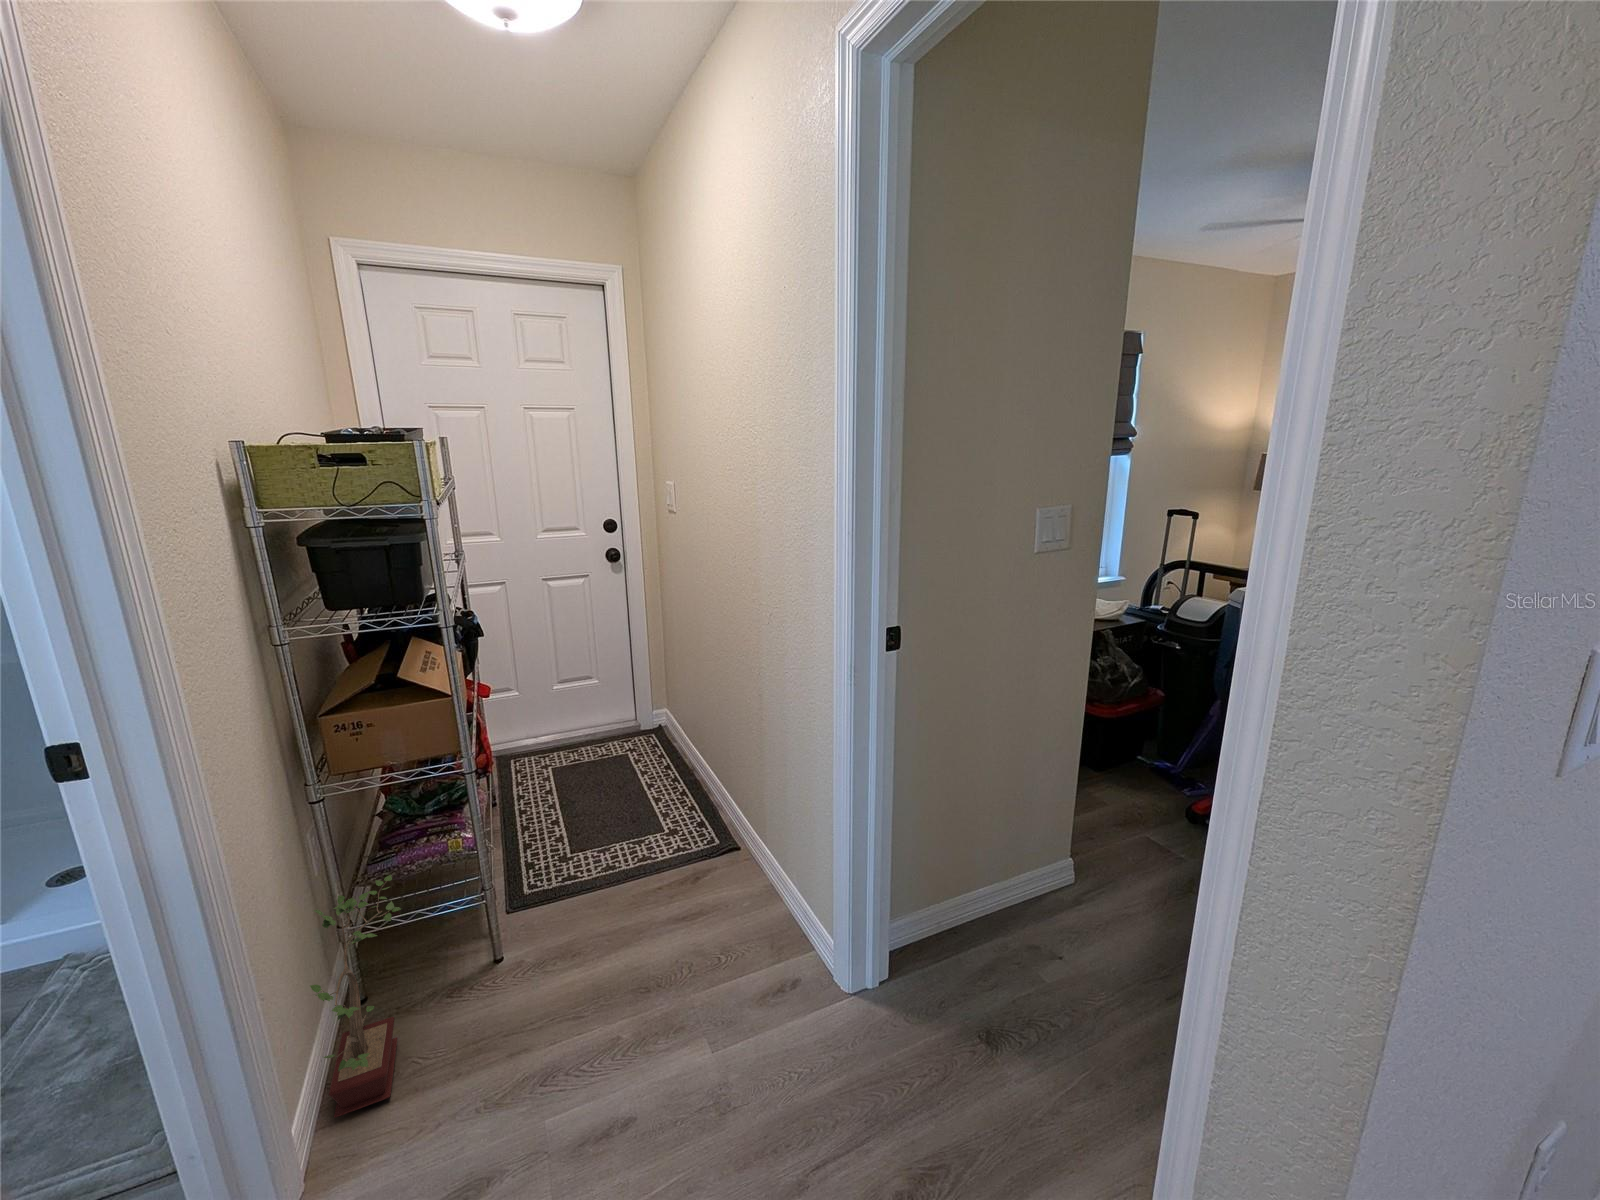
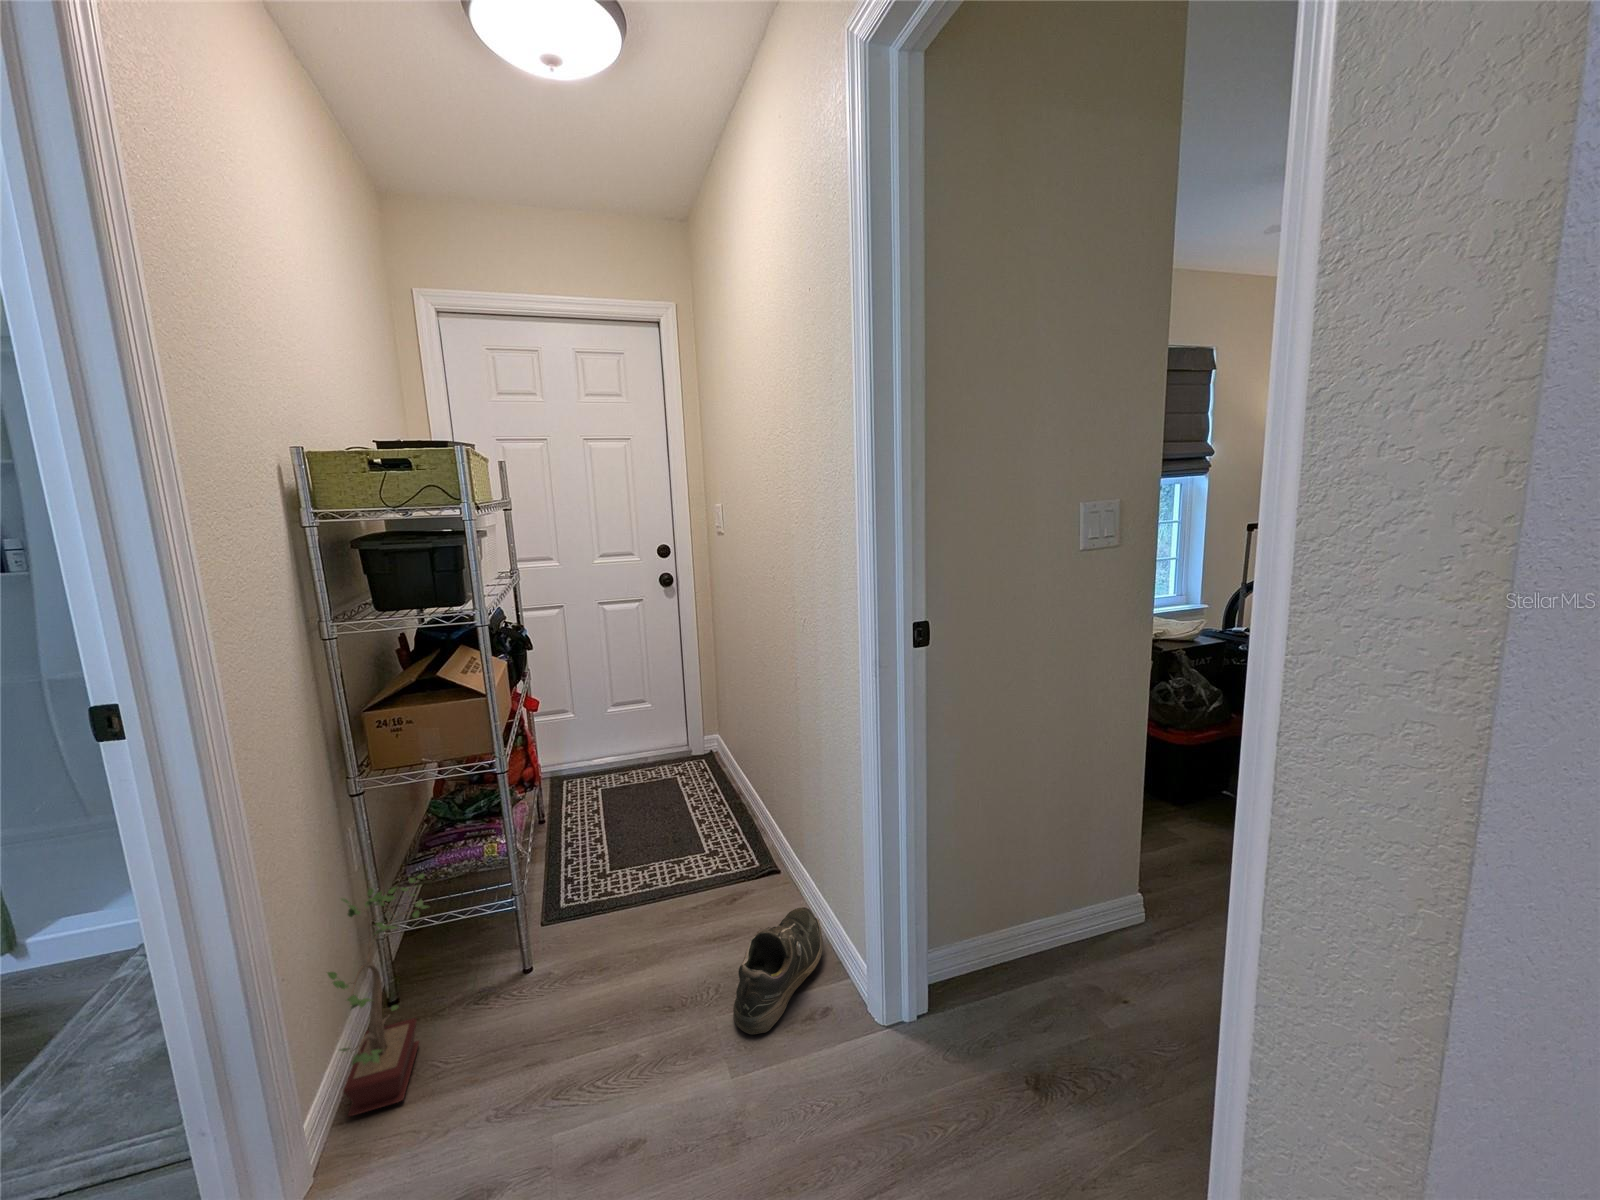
shoe: none [709,886,790,1009] -> present [733,907,823,1035]

